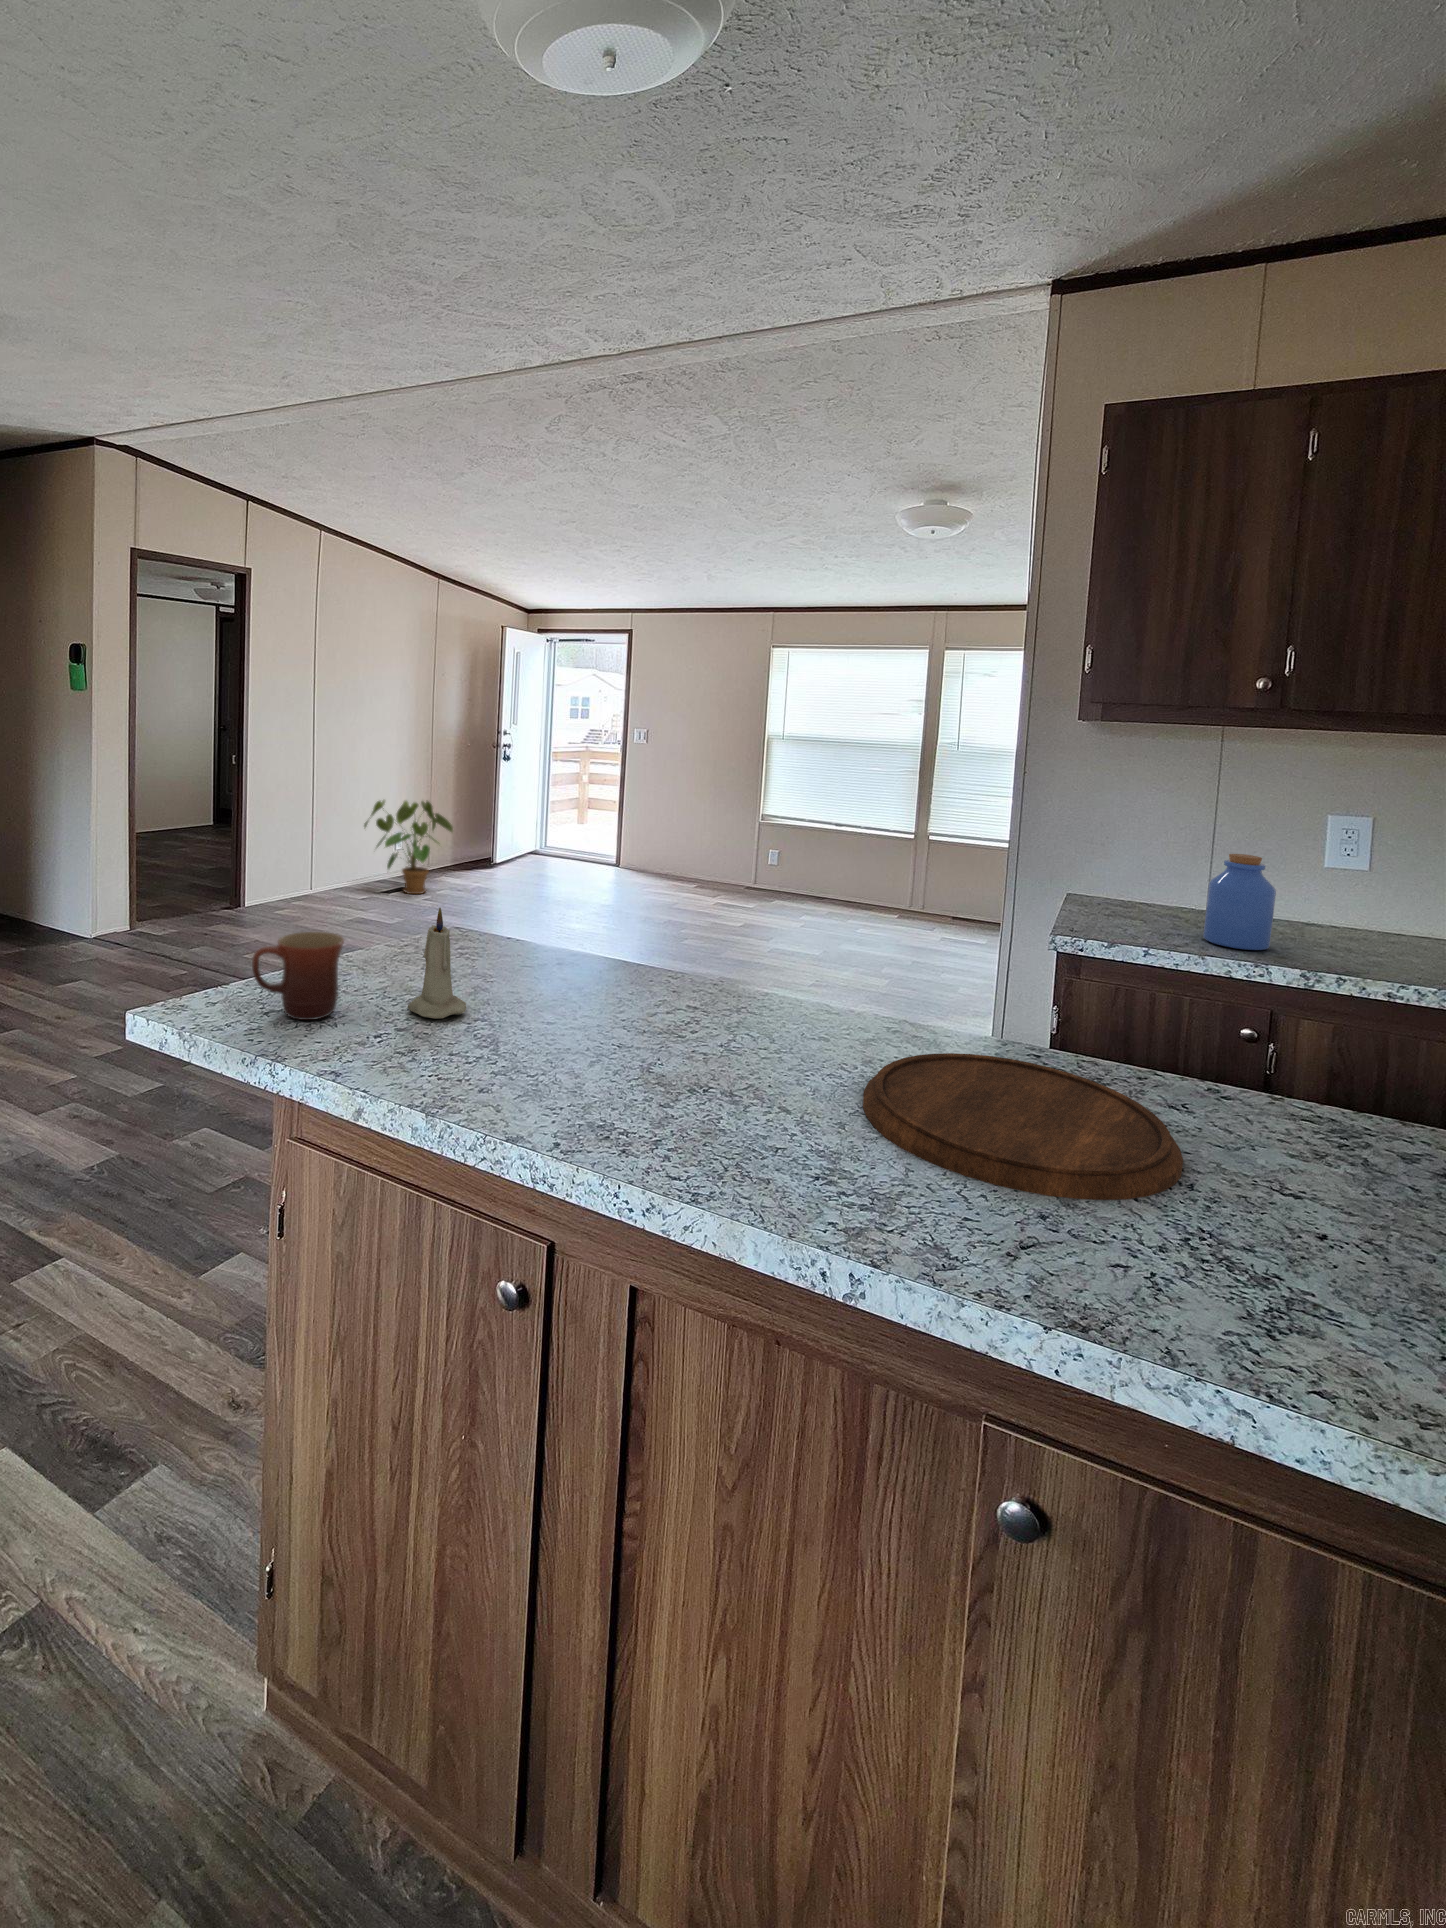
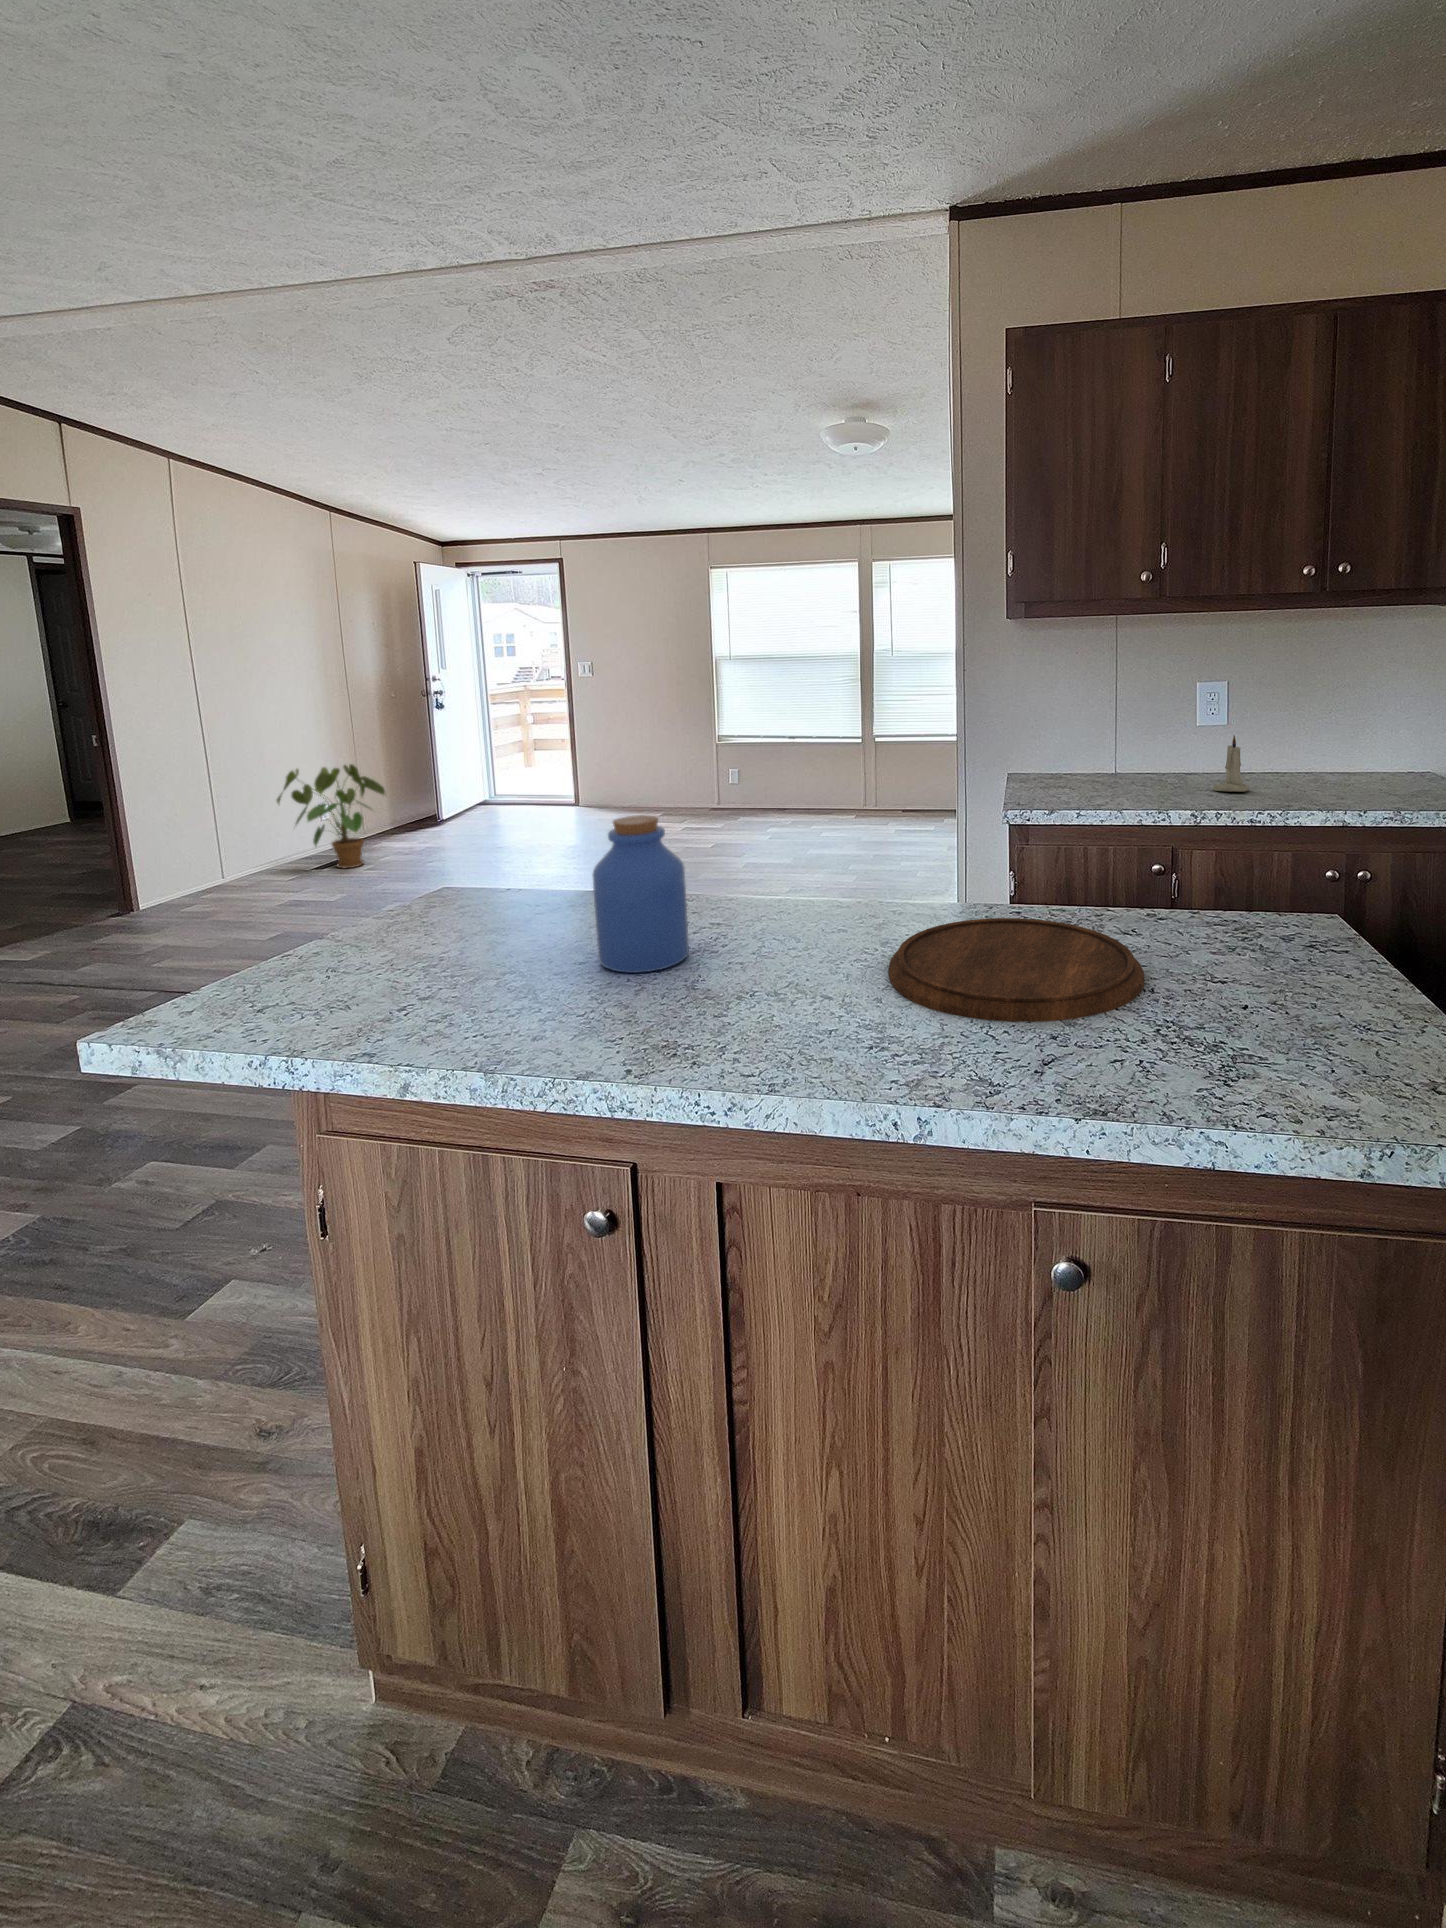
jar: present [1203,854,1276,950] -> present [593,815,689,973]
candle: present [408,908,466,1019] -> present [1213,735,1250,792]
mug: present [252,932,344,1020] -> none [238,913,345,1010]

